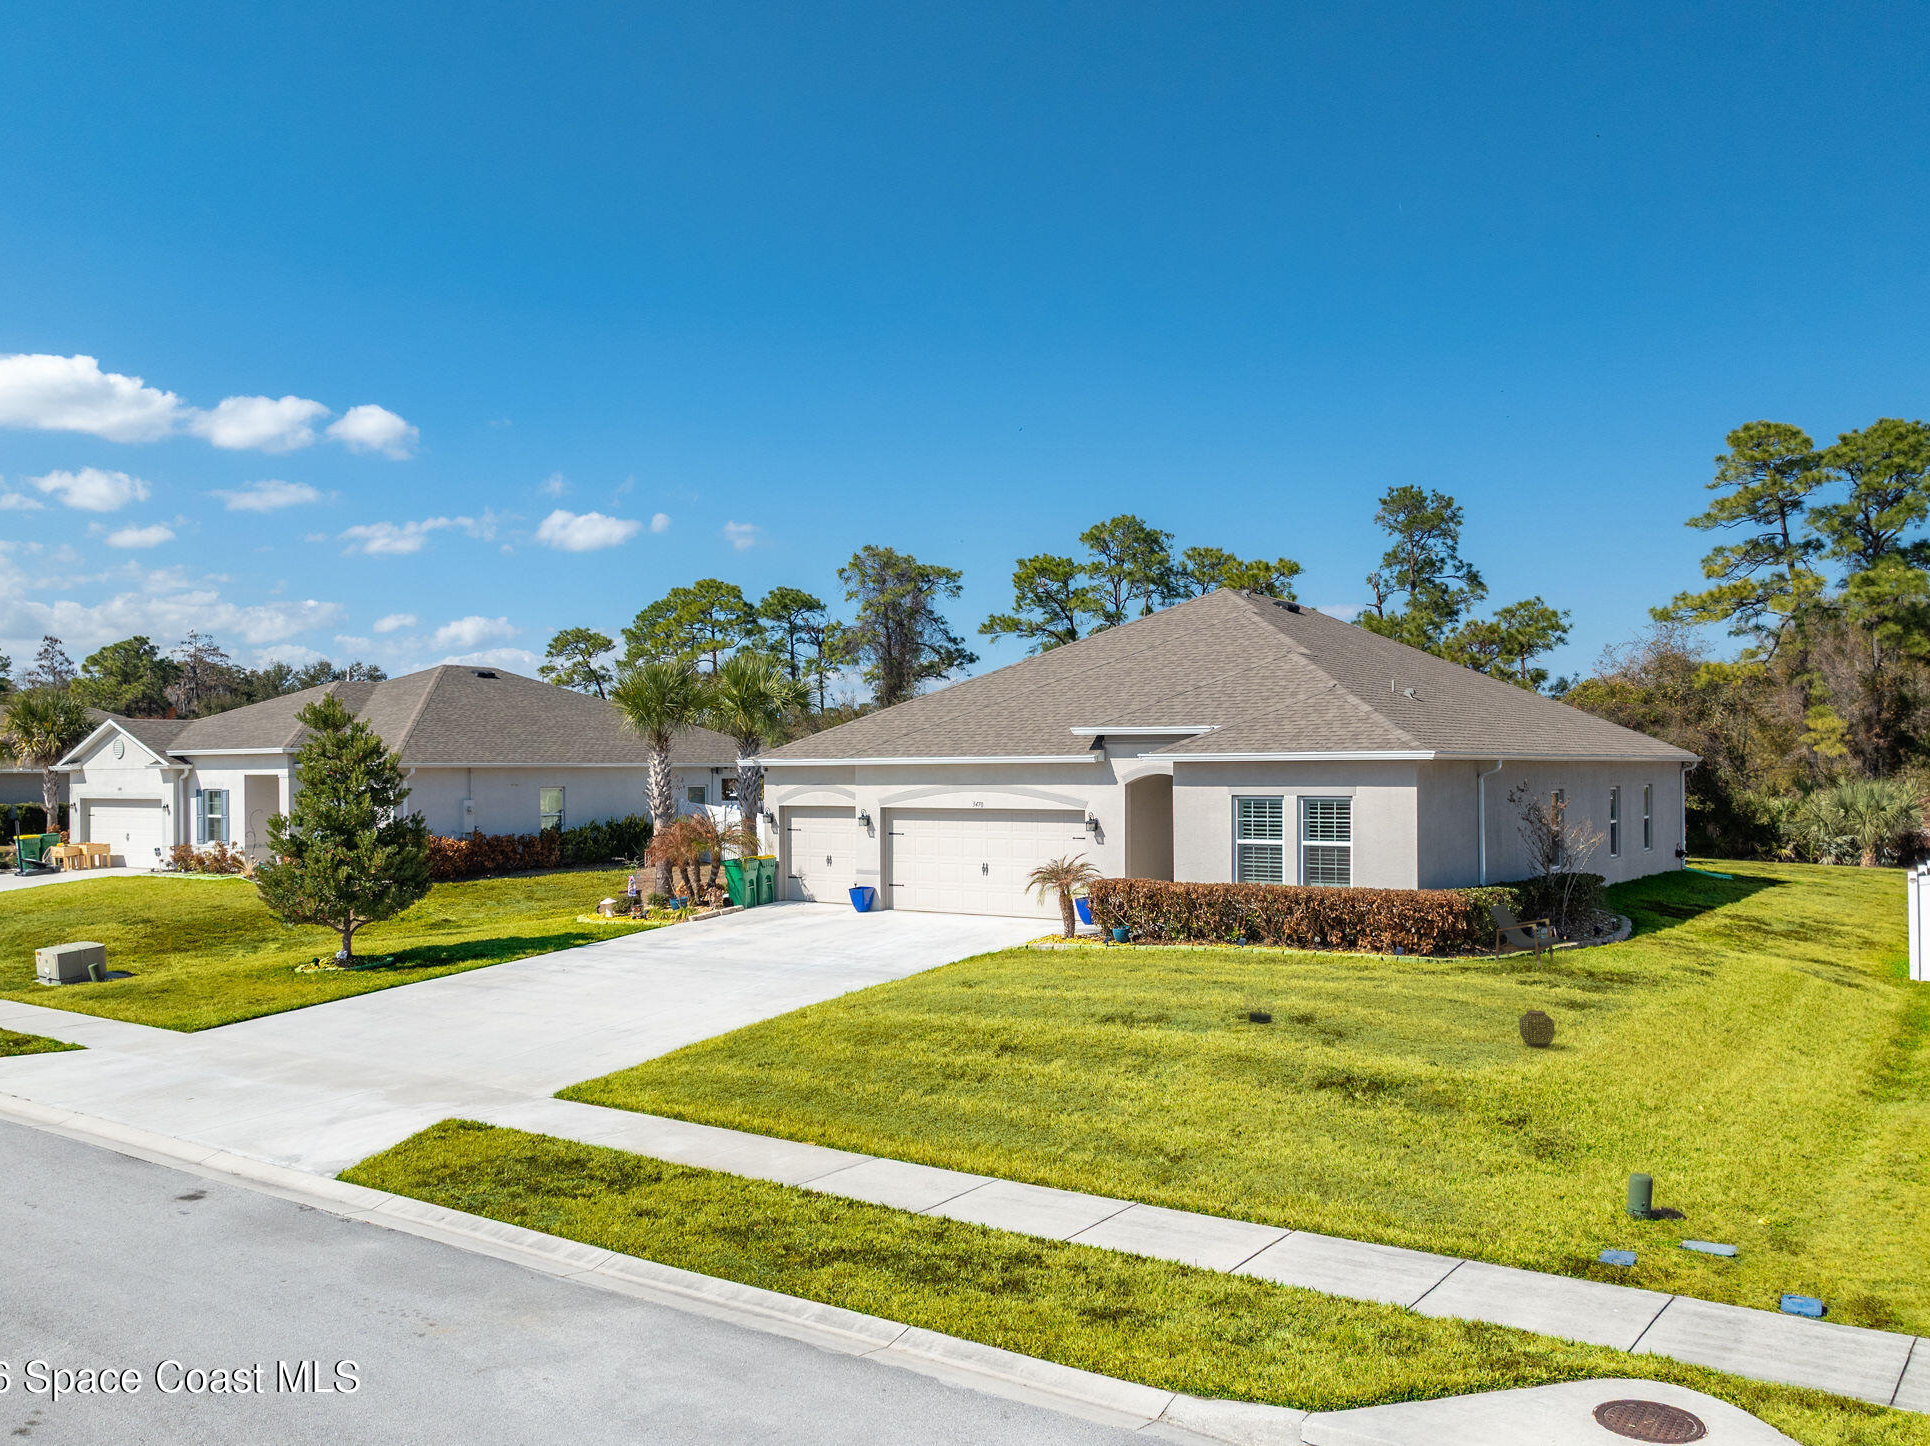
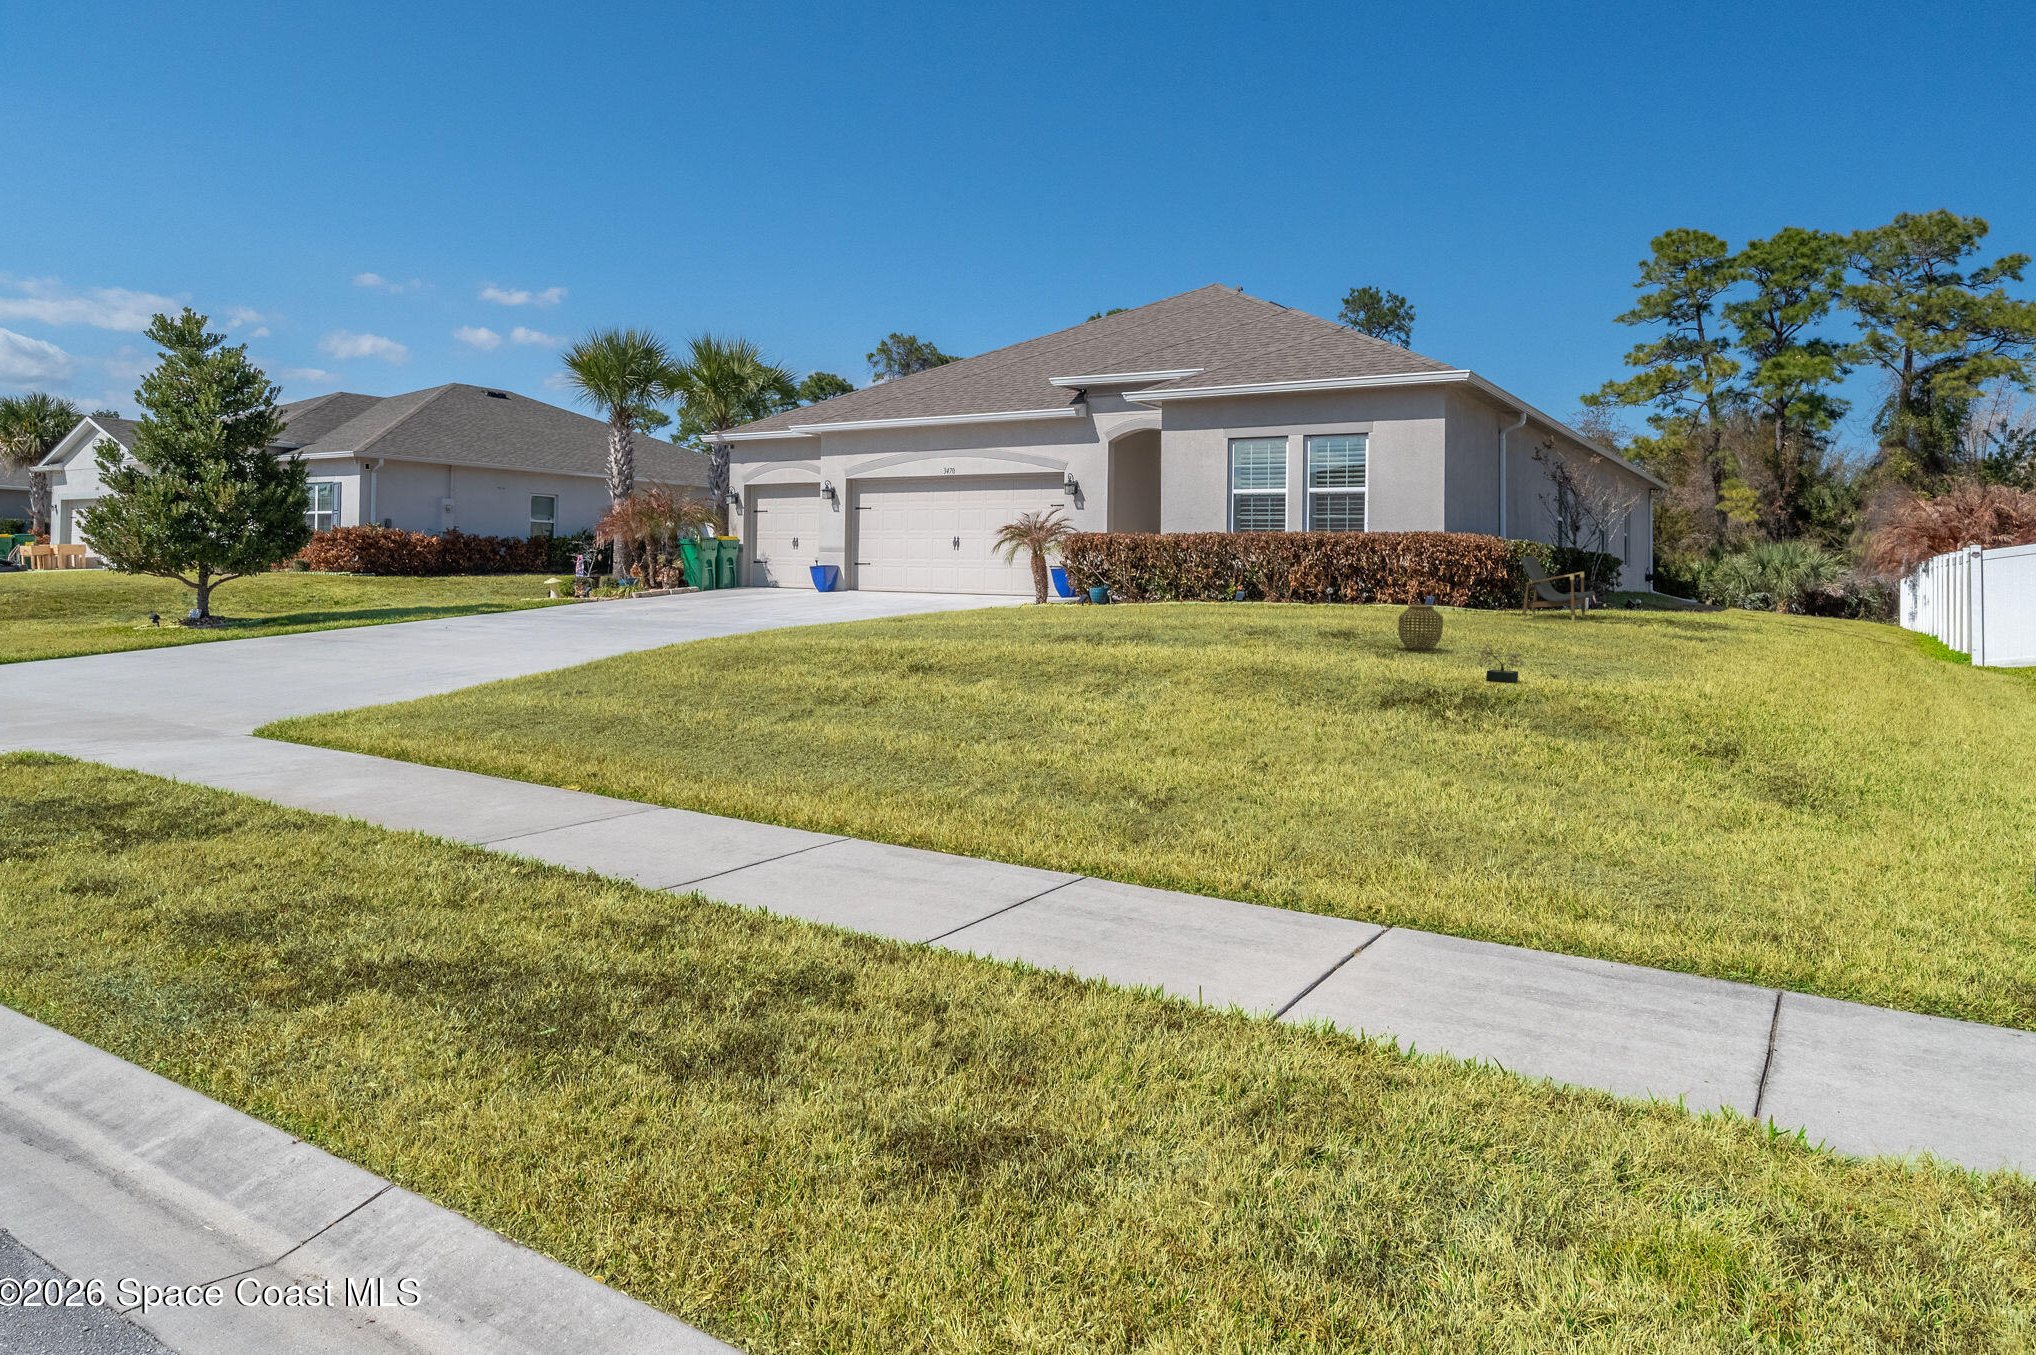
decorative plant: present [1245,993,1272,1023] -> present [1479,644,1524,683]
woven basket: present [1519,1010,1555,1047] -> present [1398,605,1443,650]

